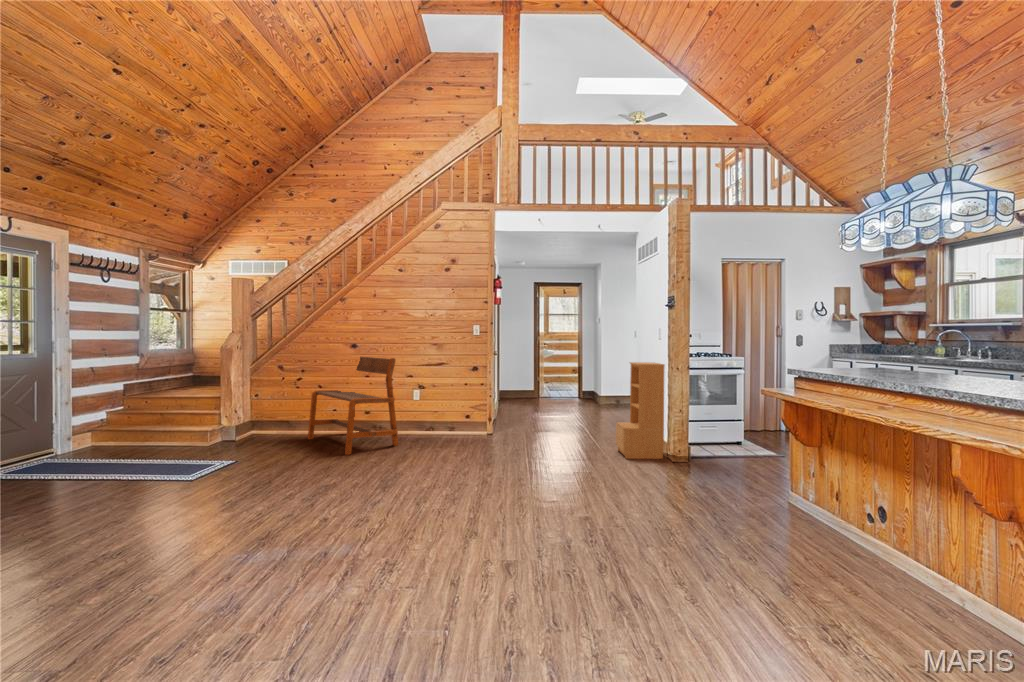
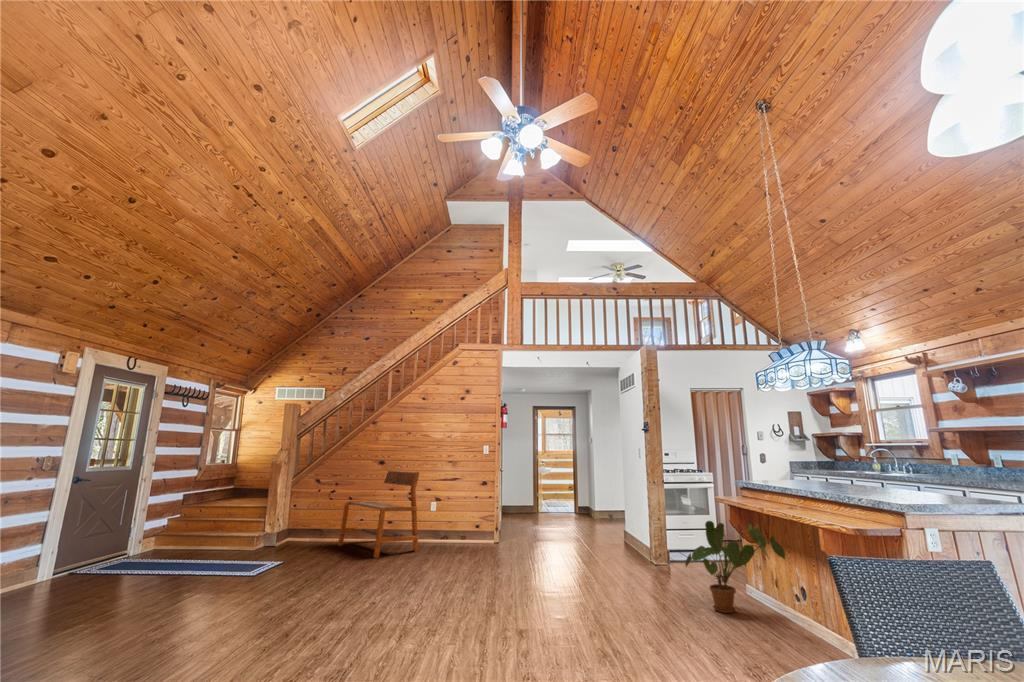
bookshelf: present [616,362,665,459] -> none [607,476,648,561]
house plant: none [719,422,858,532] -> present [685,521,785,613]

